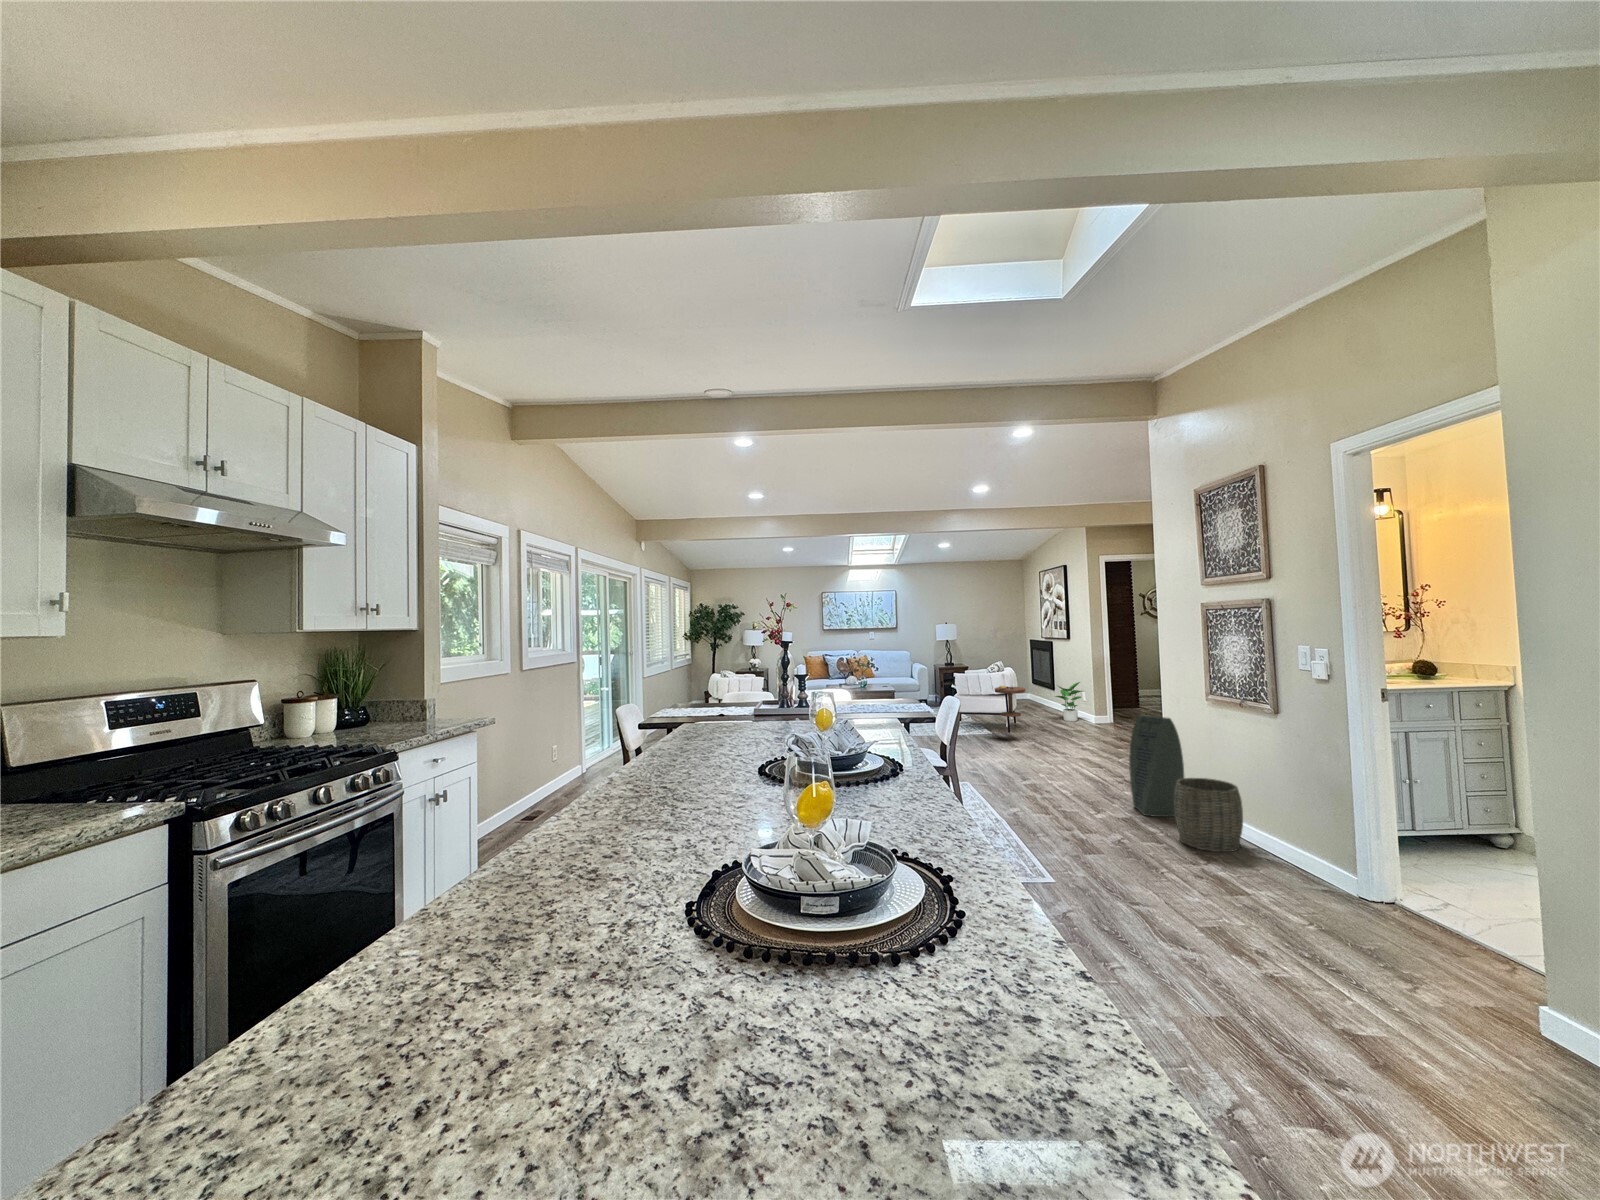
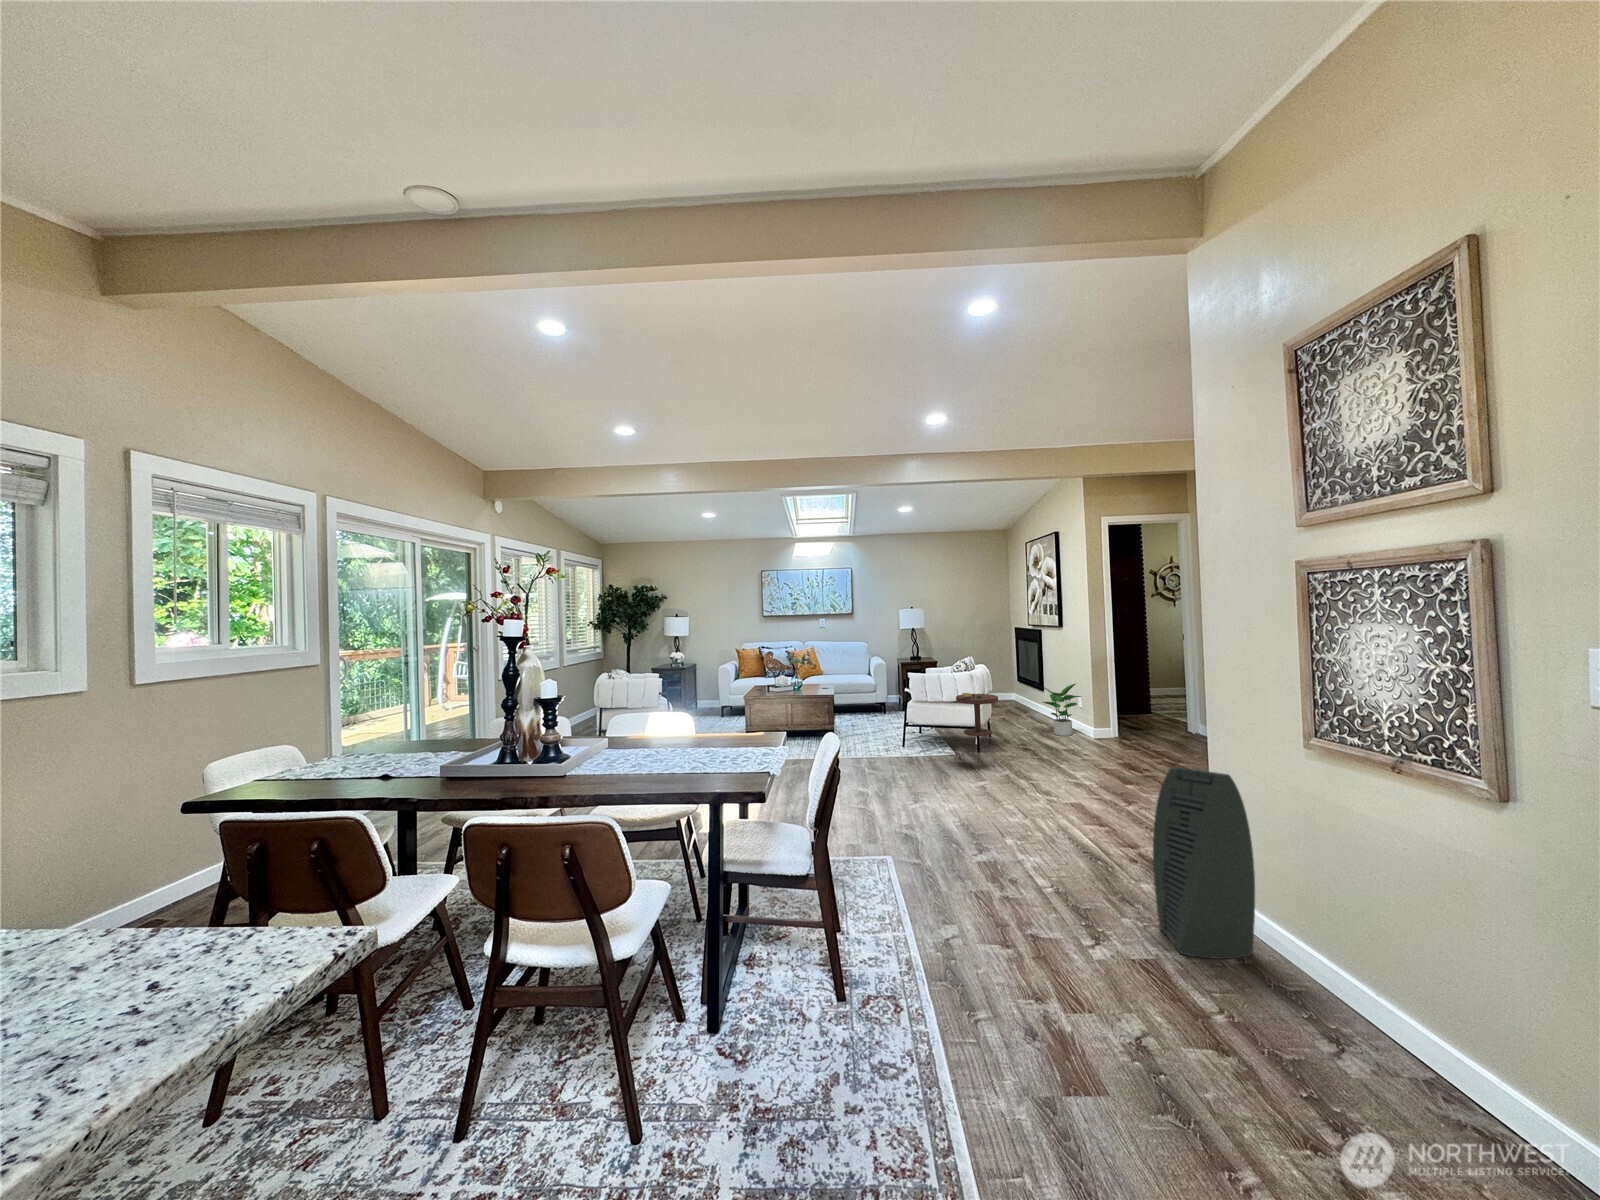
woven basket: present [1174,778,1243,852] -> none [1248,906,1401,1087]

